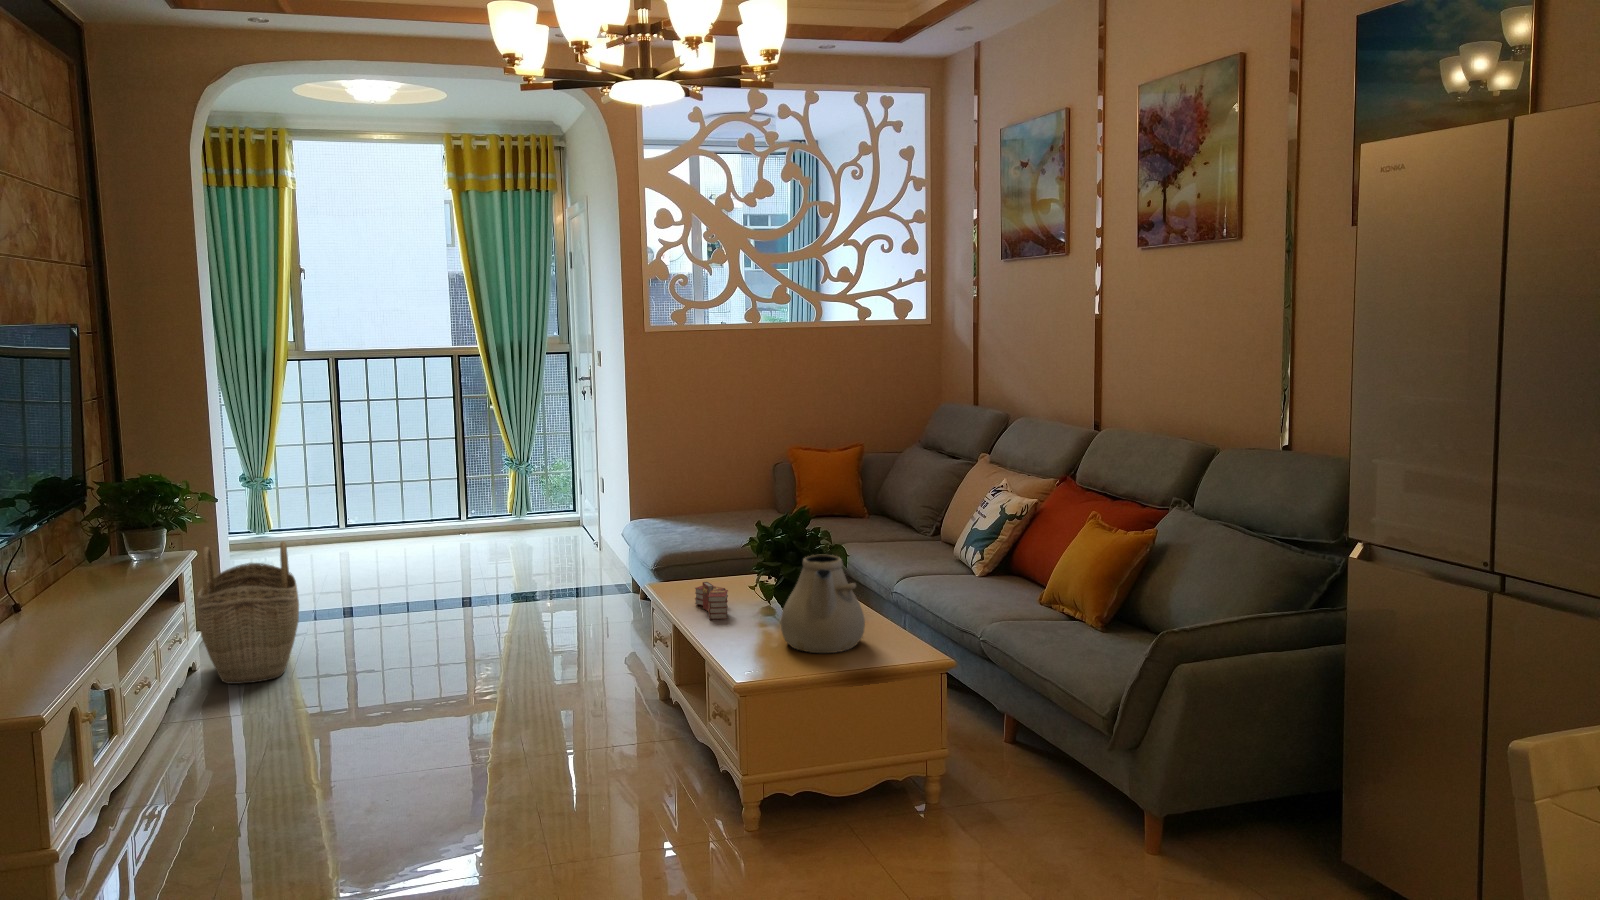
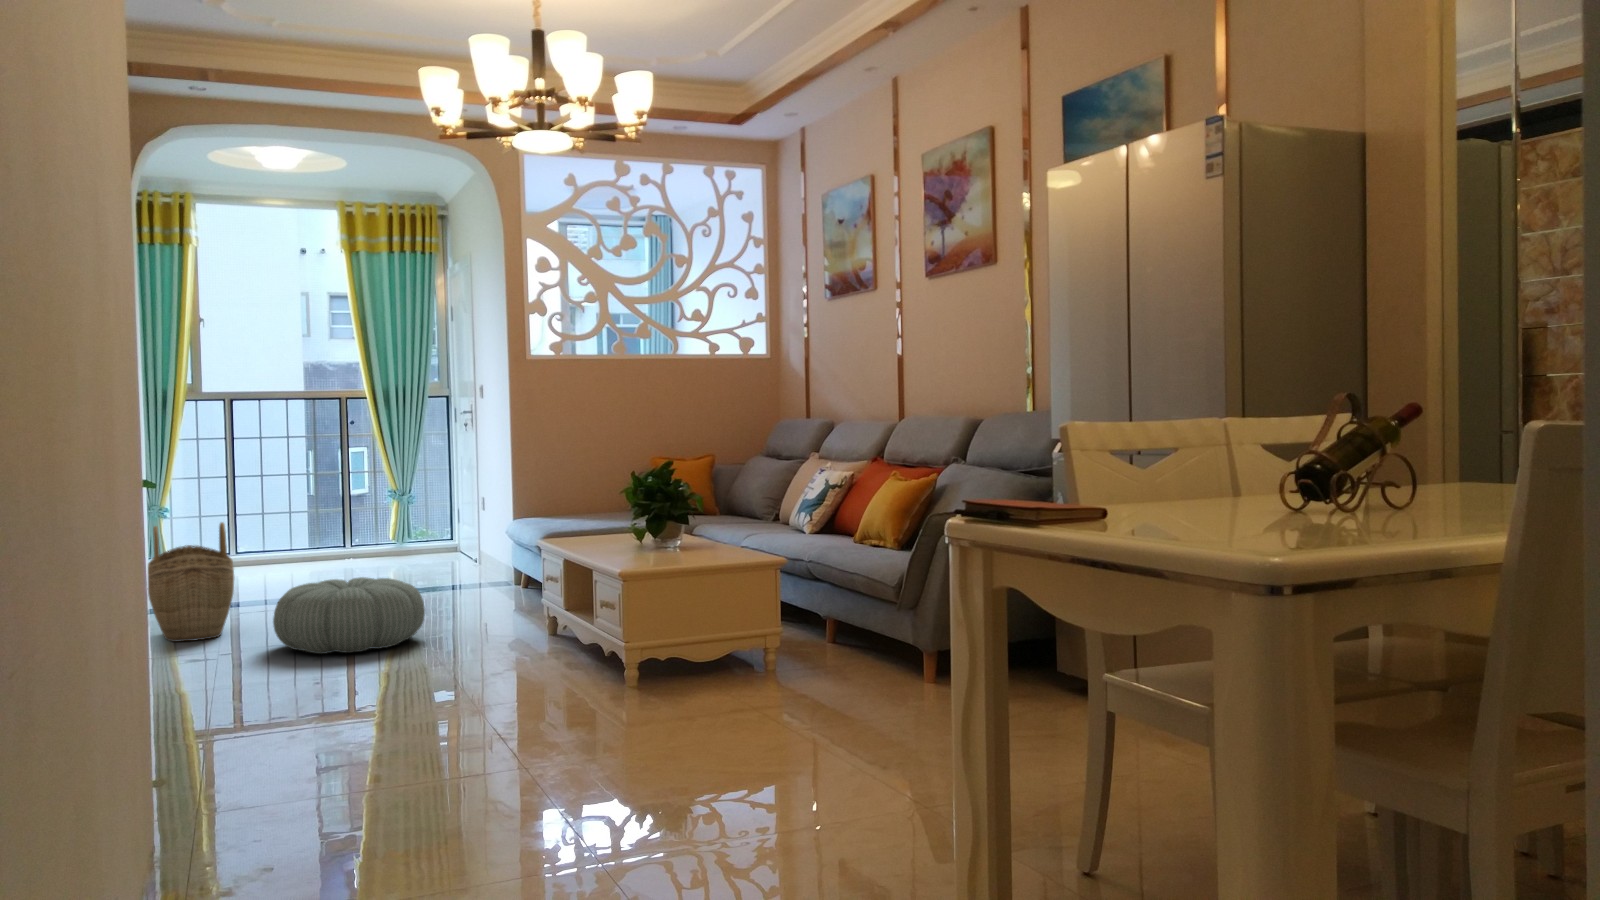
teapot: present [781,555,865,653] -> none [654,491,718,561]
book: present [695,582,728,619] -> none [583,528,611,553]
pouf: none [328,617,509,723] -> present [273,577,425,654]

